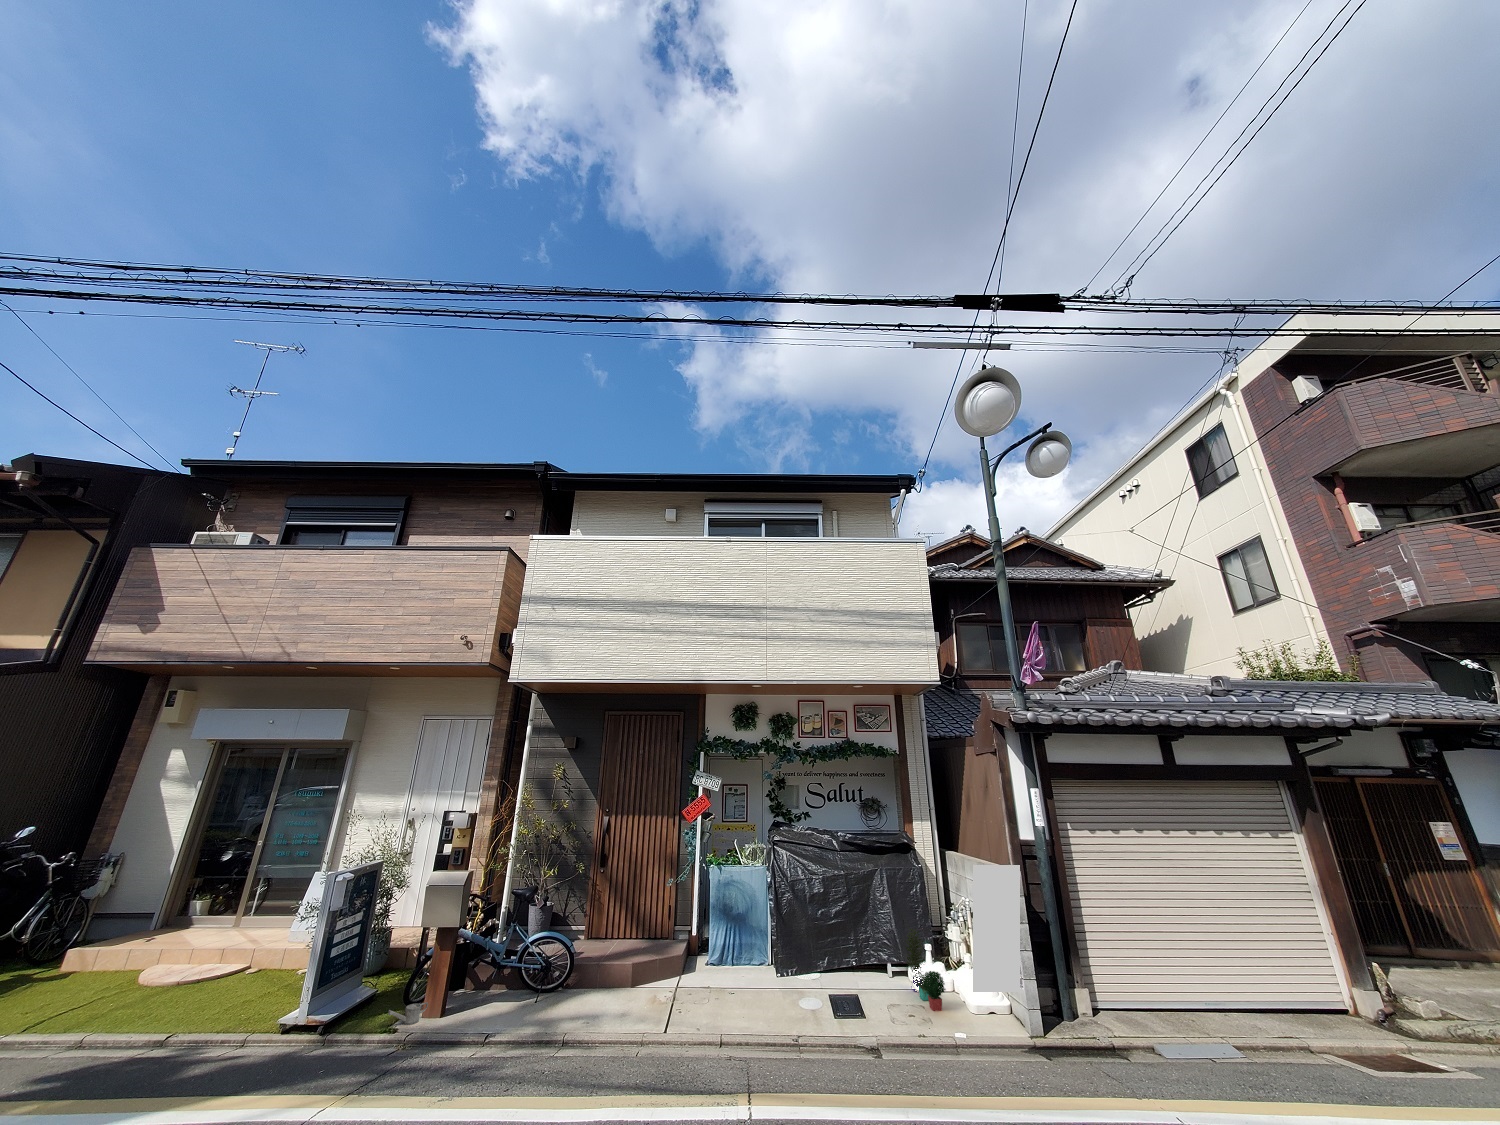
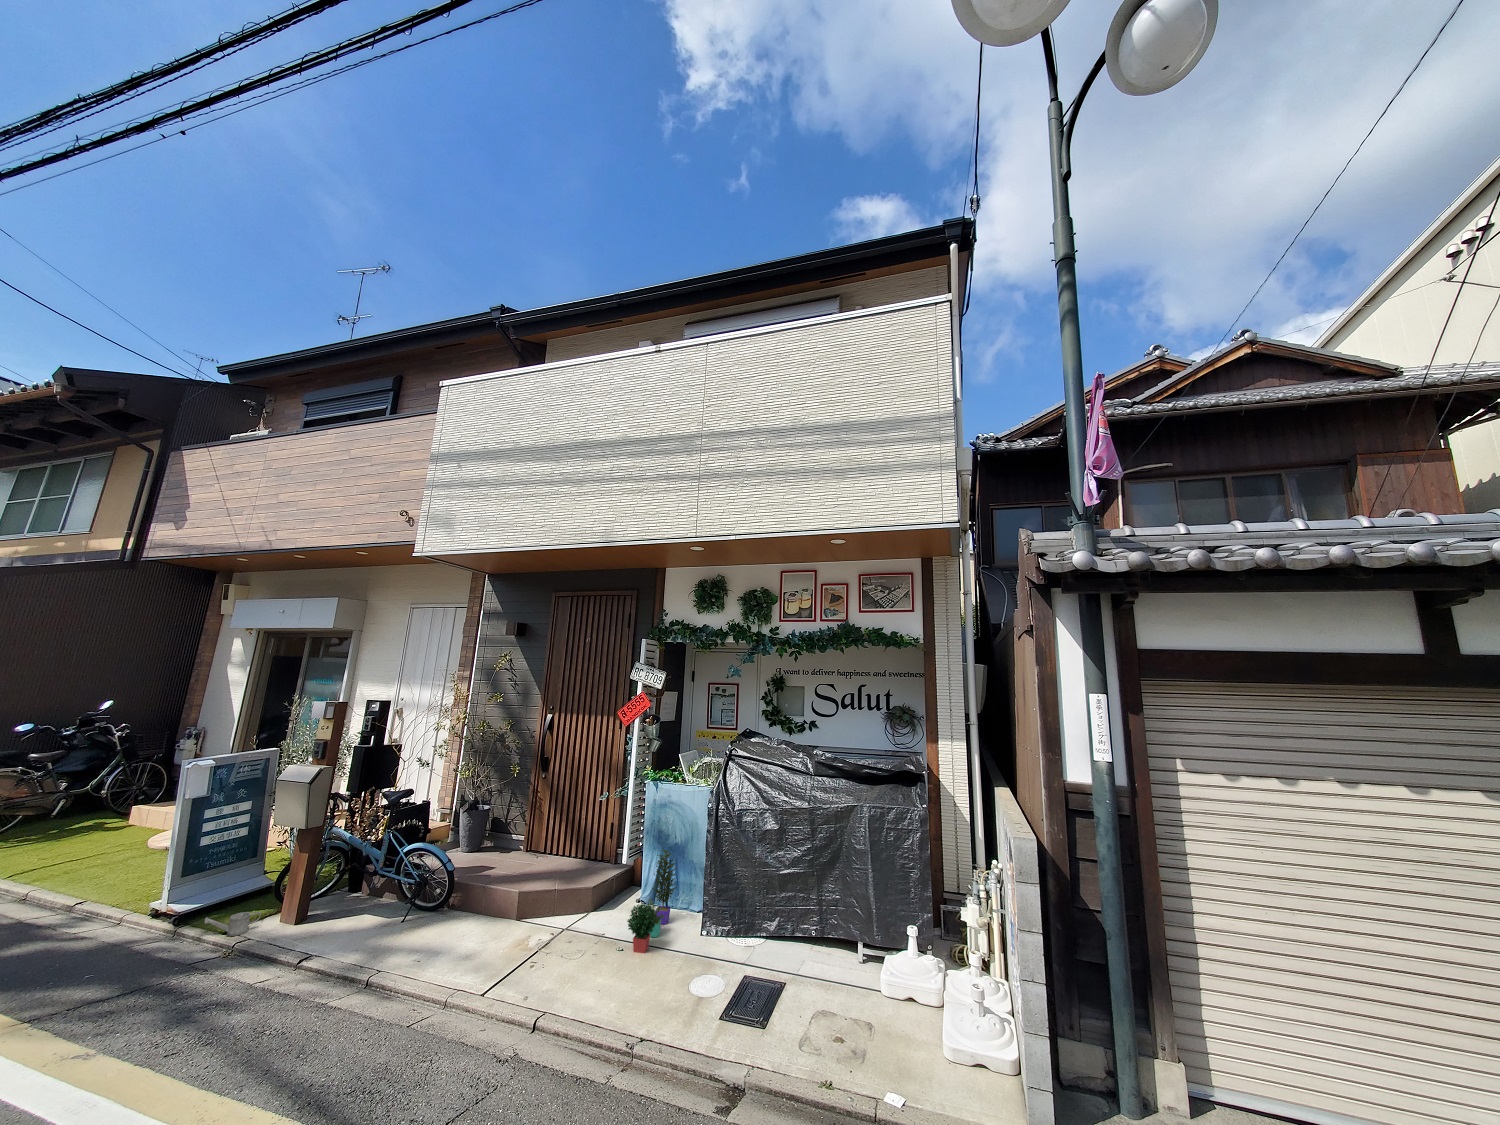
potted plant: present [906,928,946,1011] -> present [627,848,677,953]

